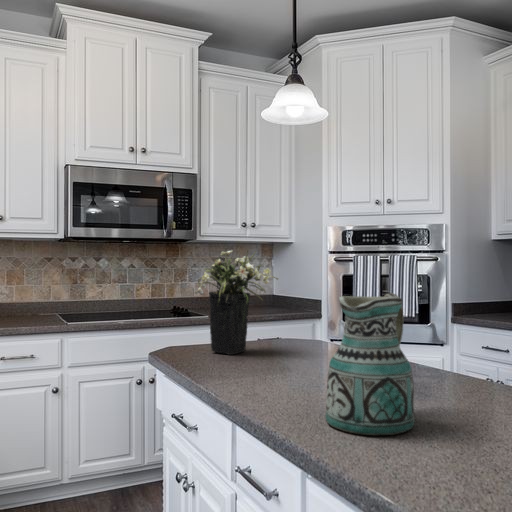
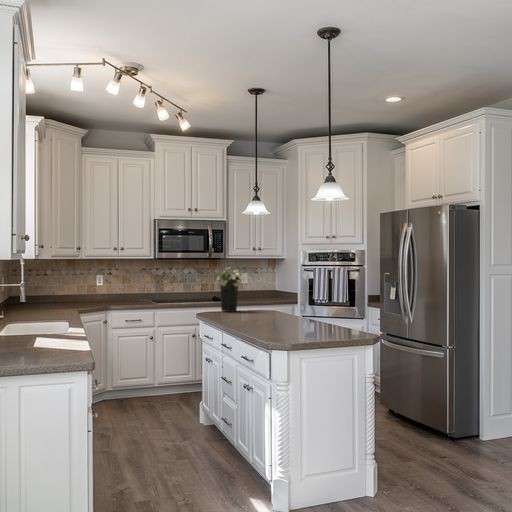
ceramic pitcher: present [325,293,414,435] -> none [245,284,275,326]

